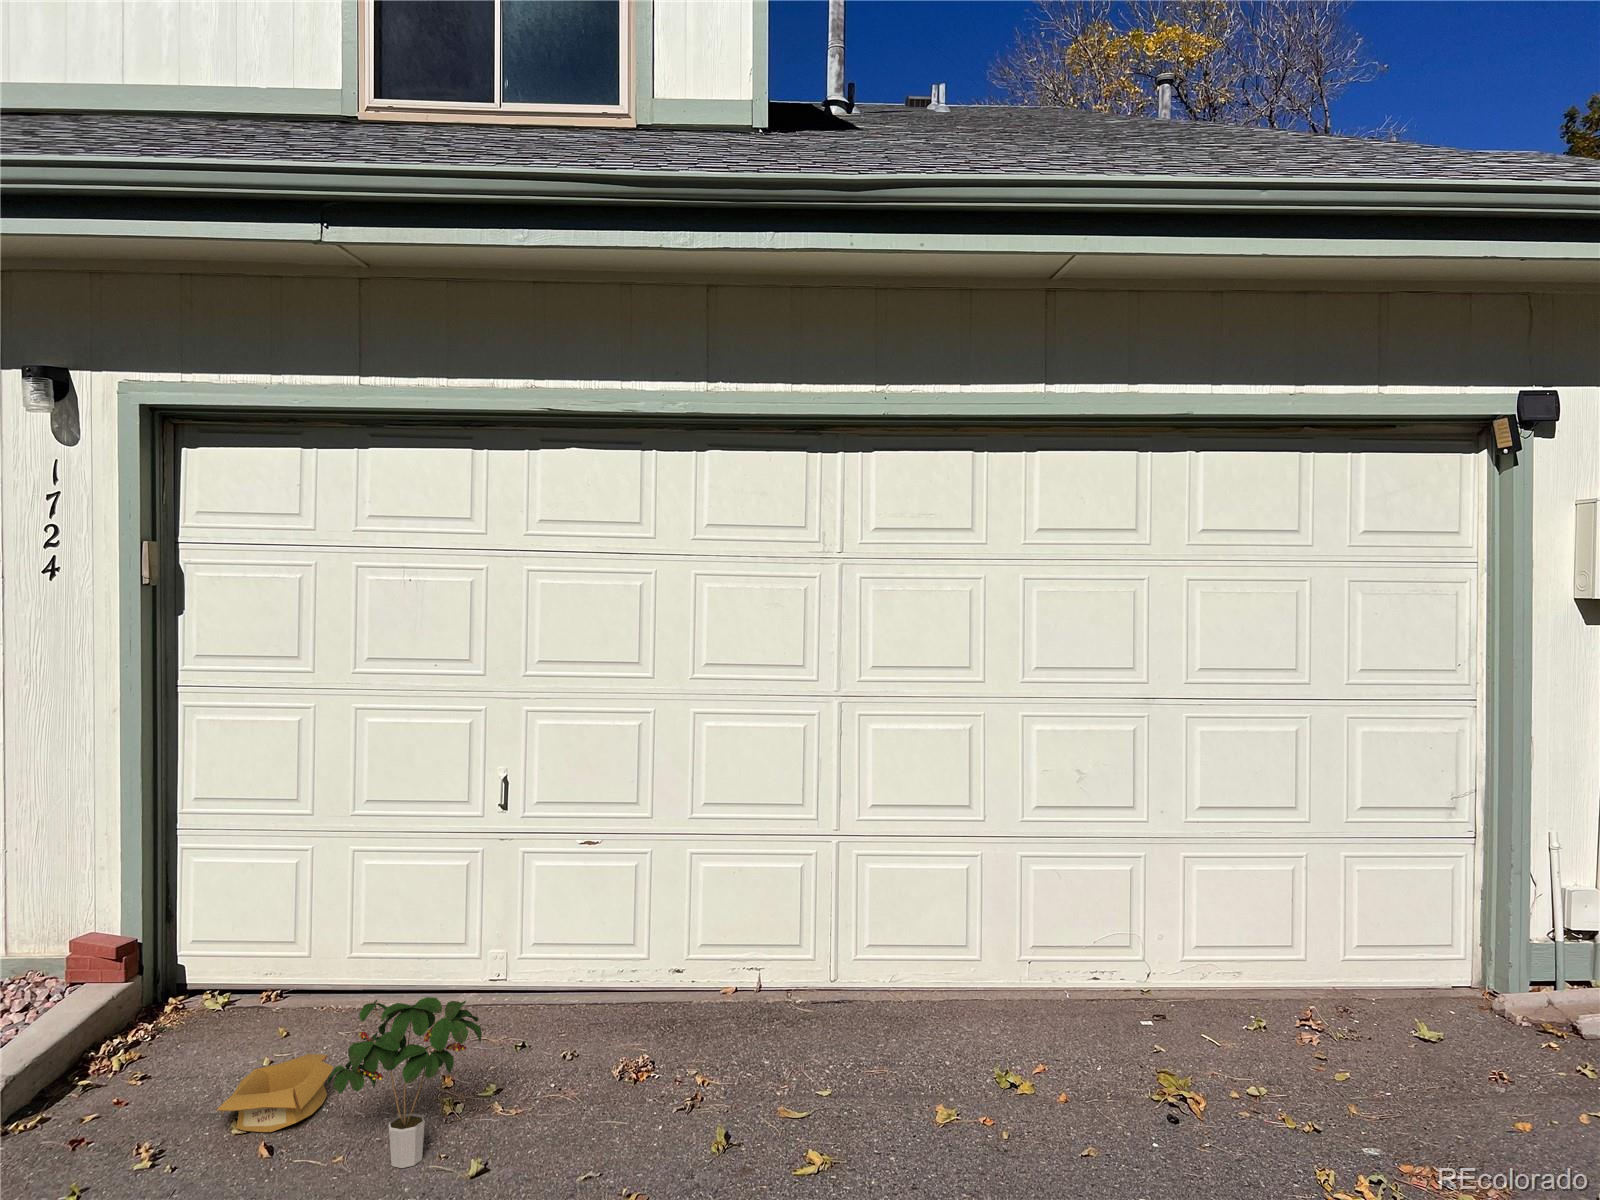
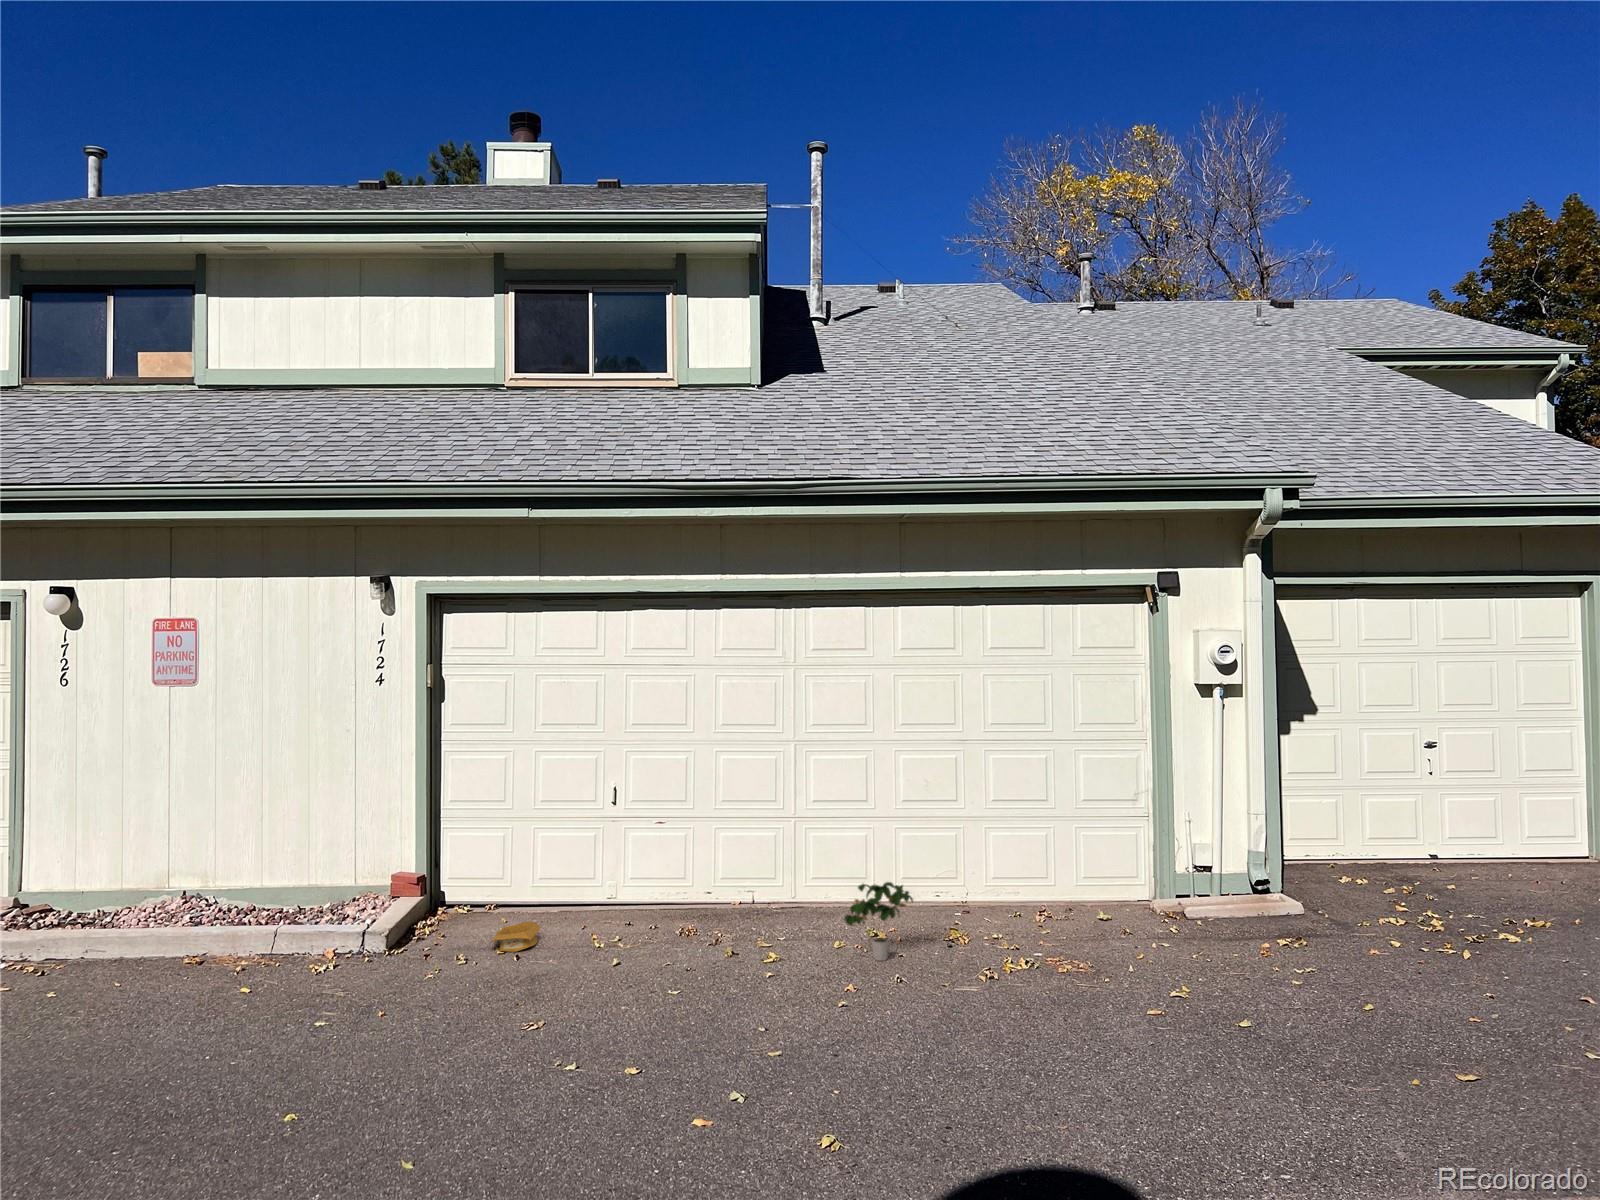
potted plant: present [328,997,482,1168] -> present [844,882,913,961]

